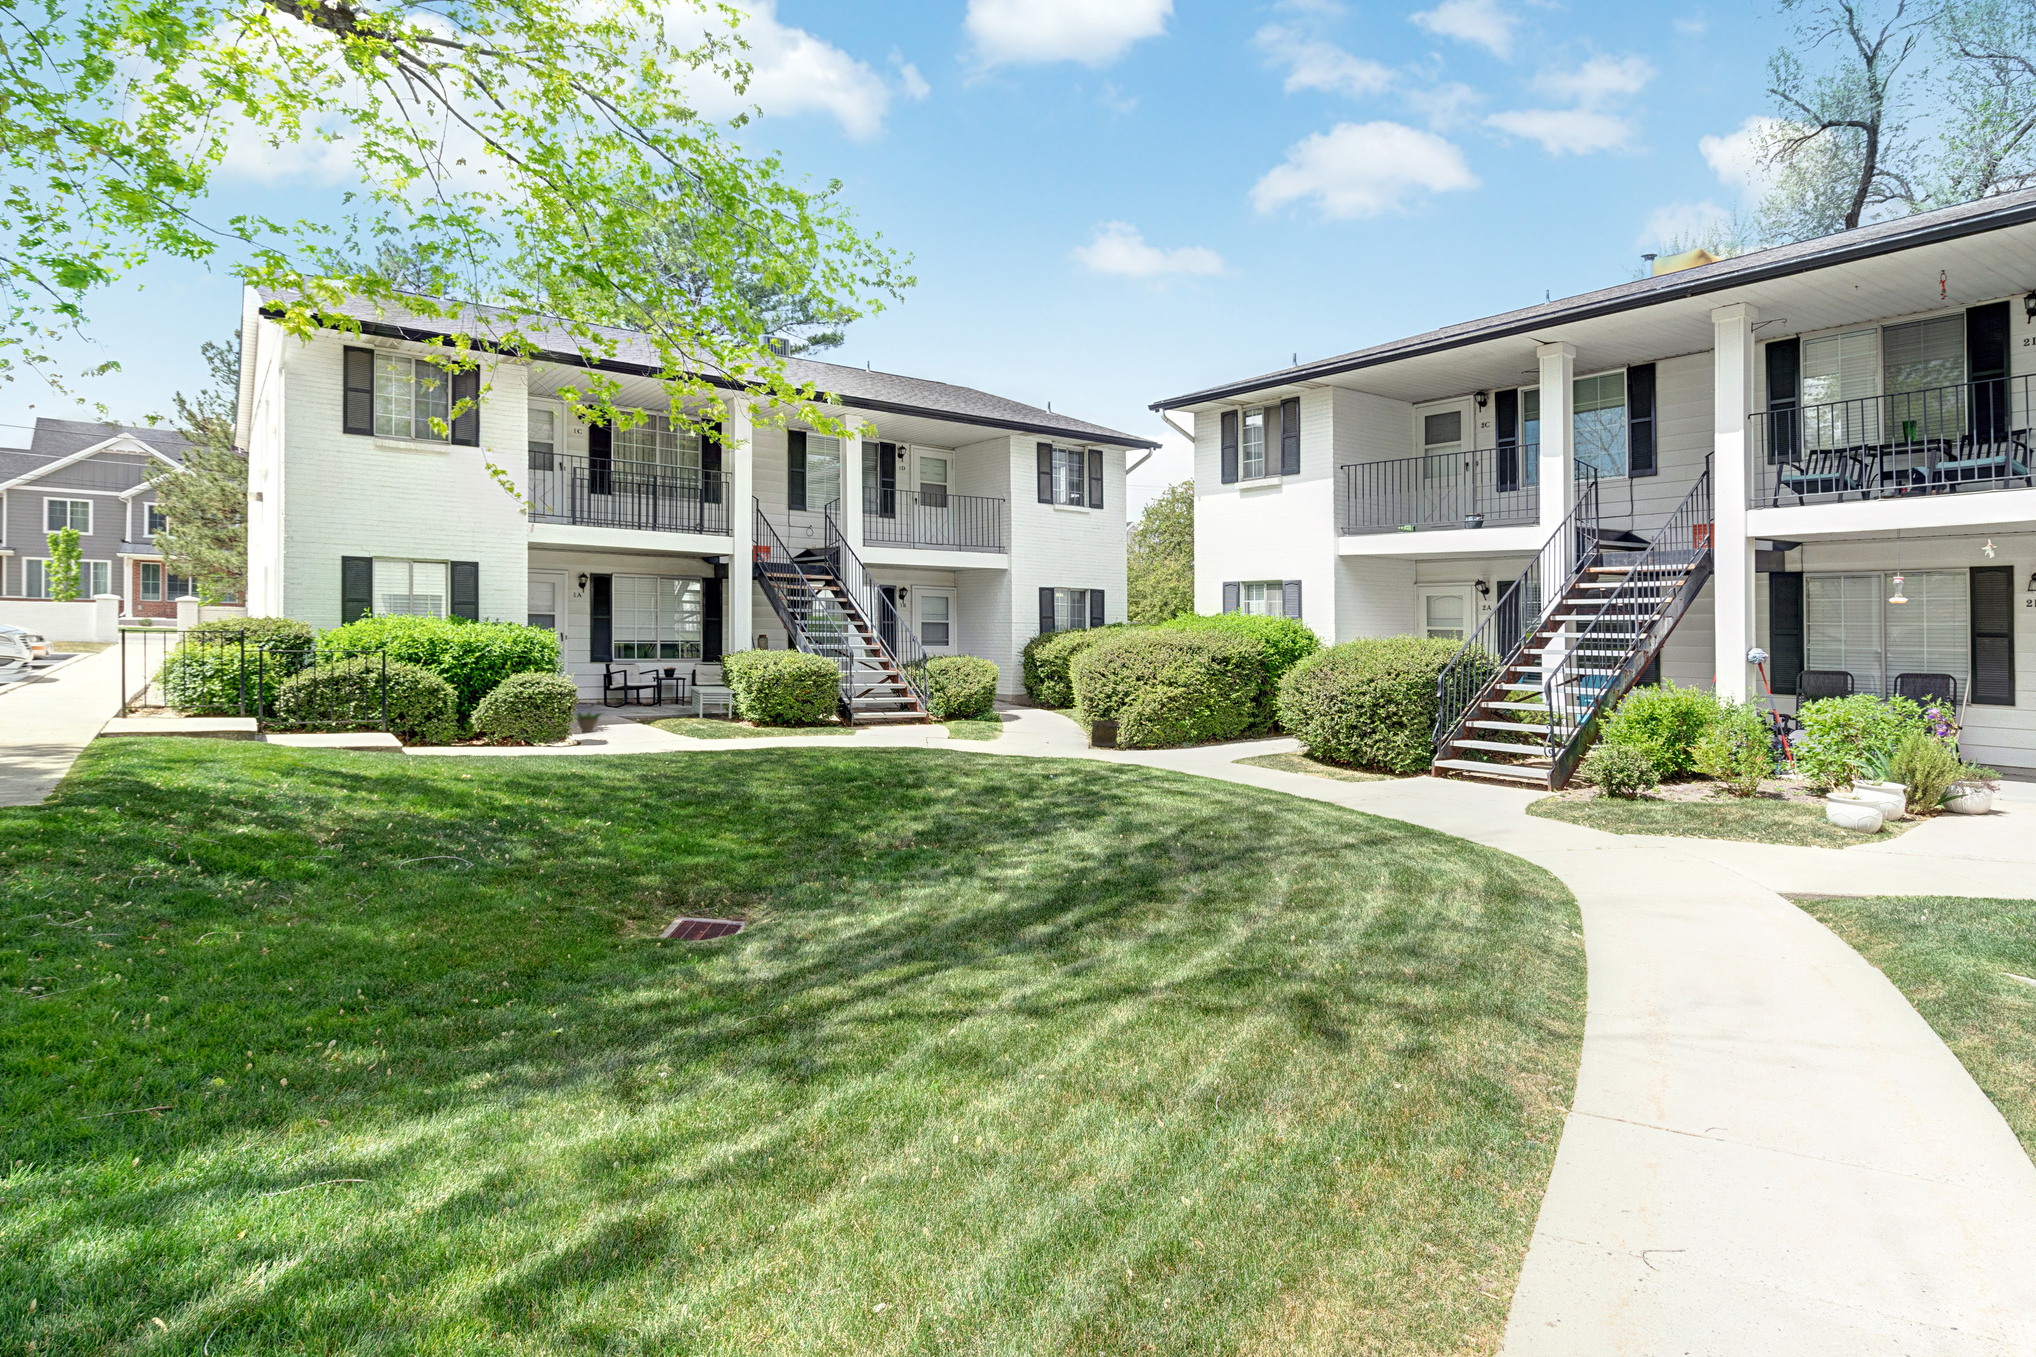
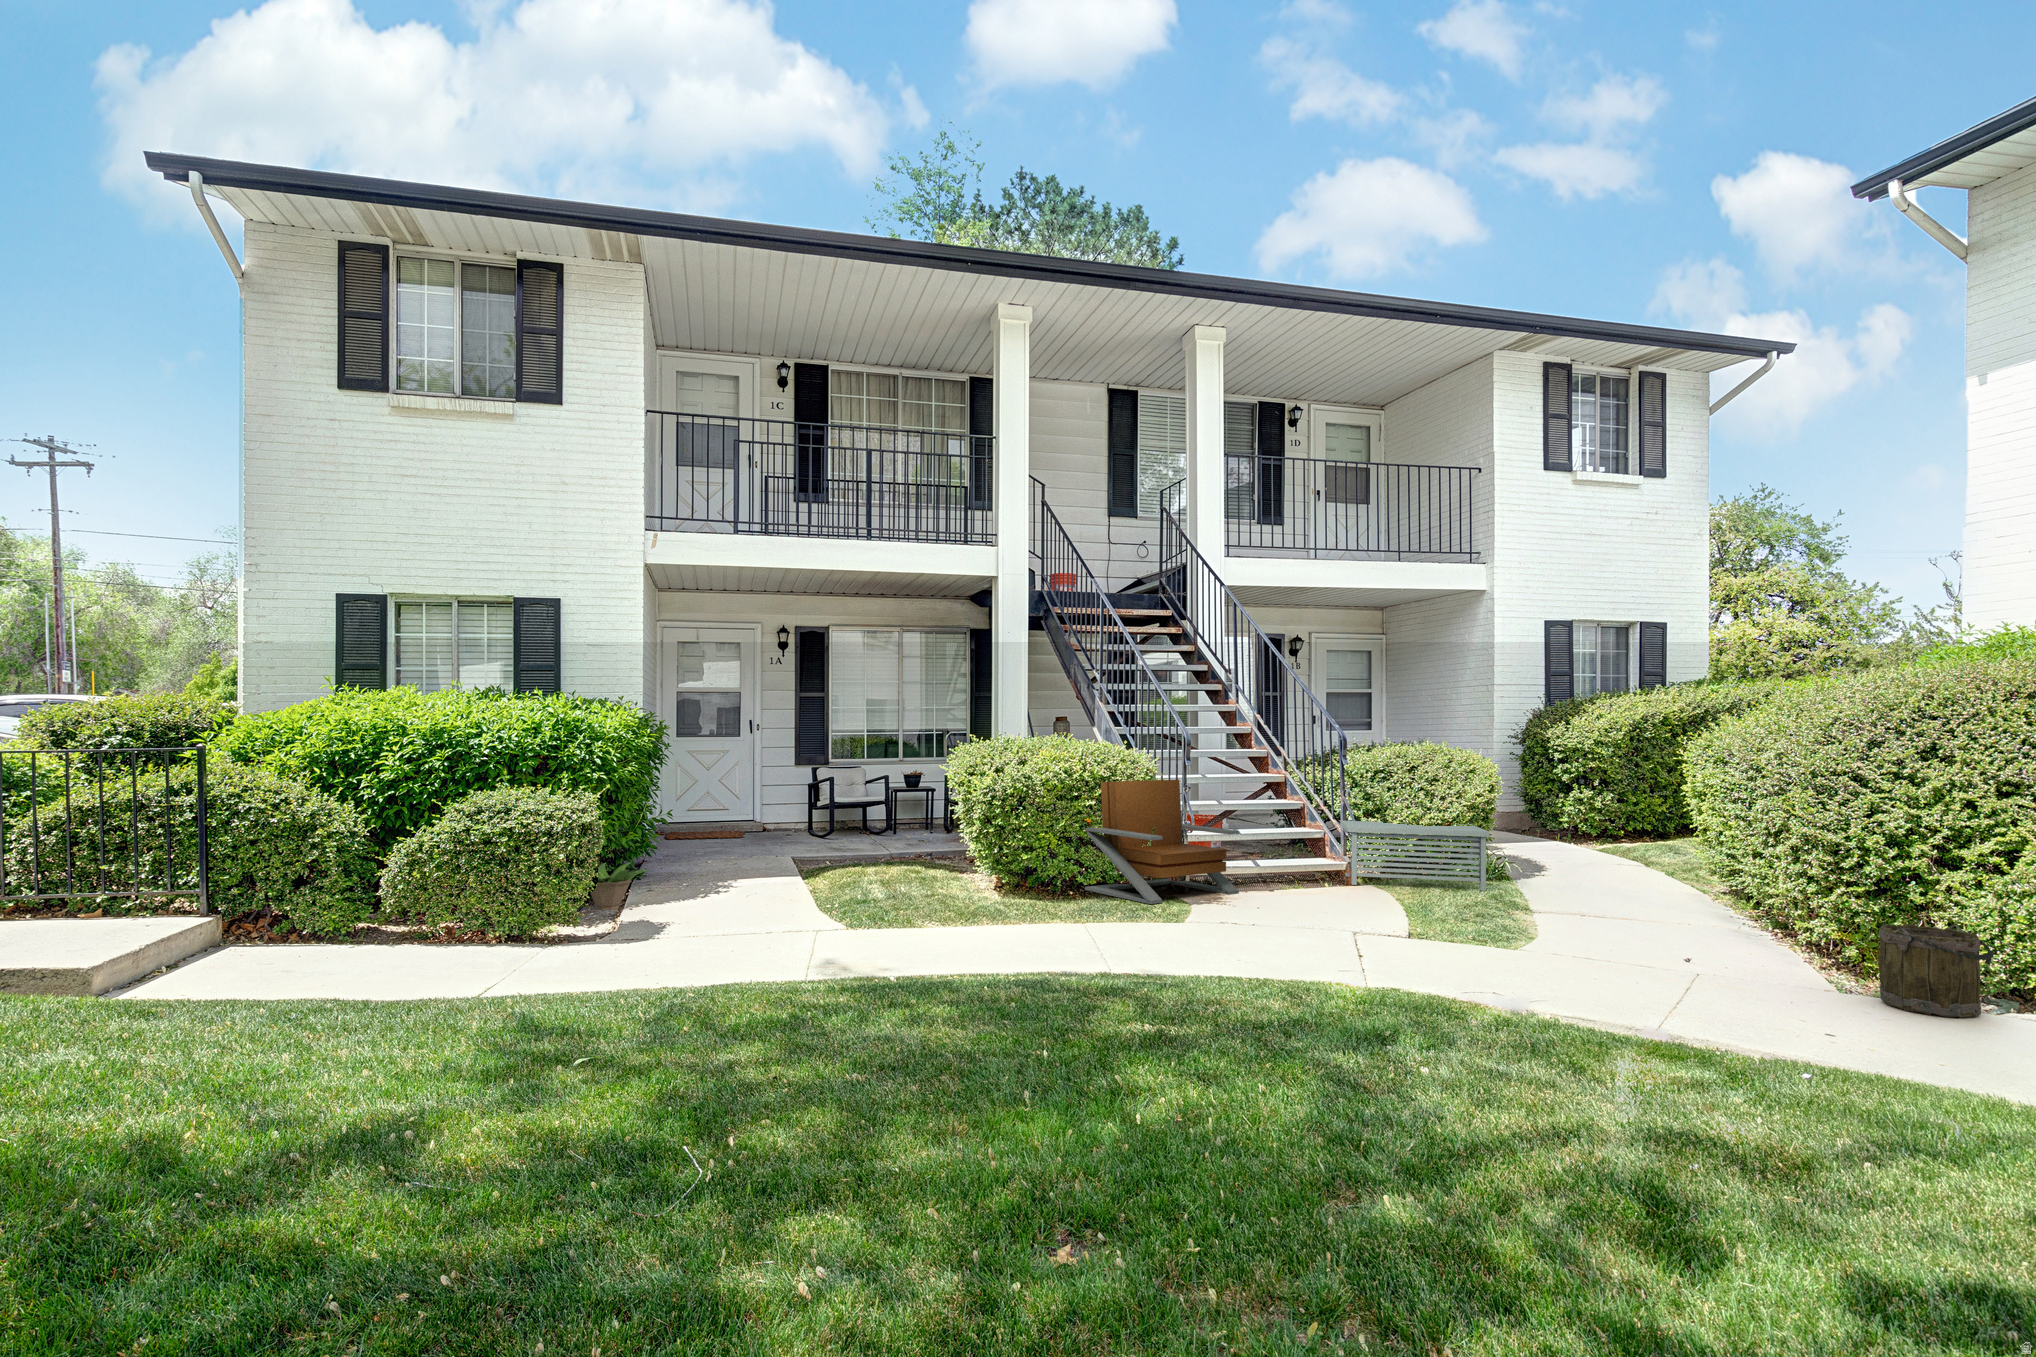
lounge chair: none [806,673,878,728] -> present [1085,780,1239,904]
storage bench: present [691,686,734,718] -> present [1340,821,1489,891]

